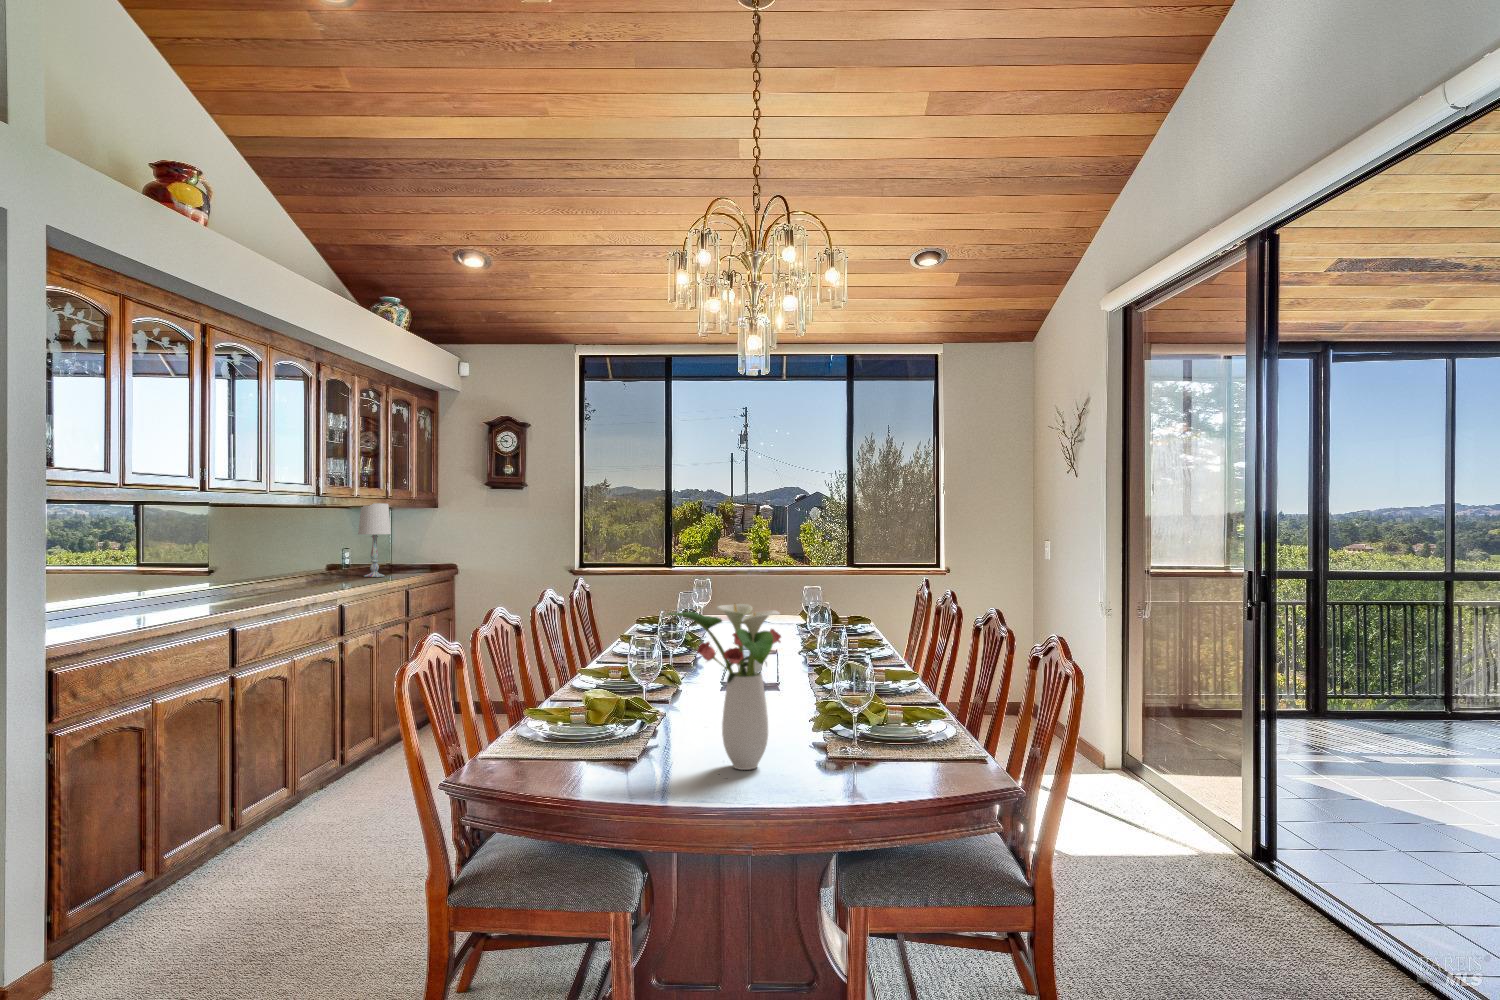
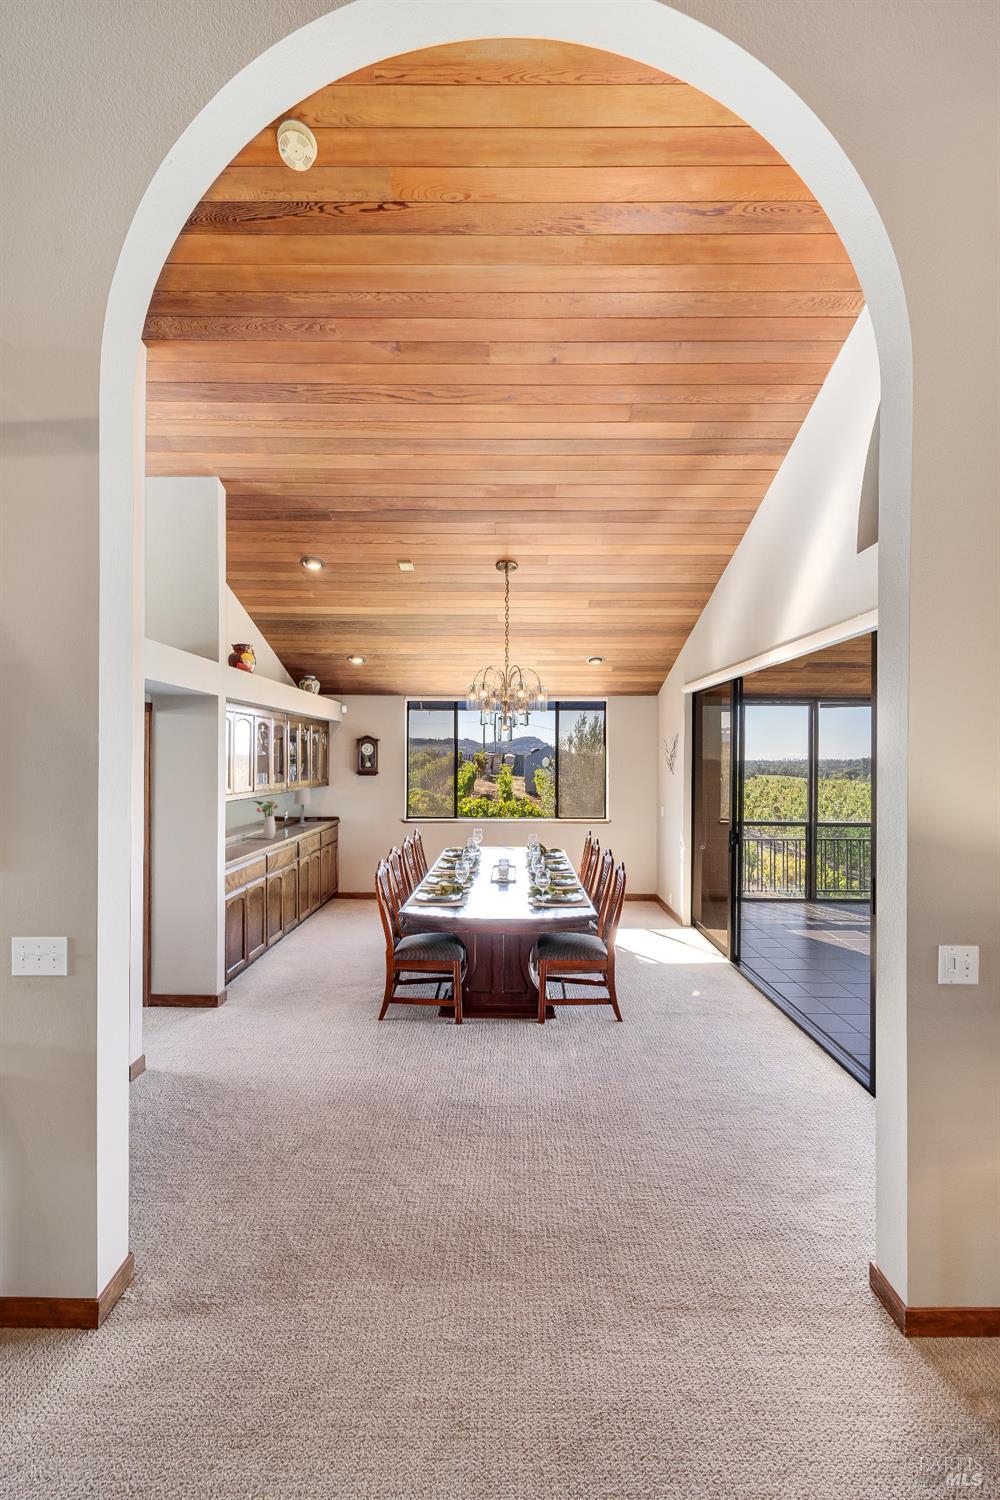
flower arrangement: present [666,604,781,770] -> present [253,799,278,839]

